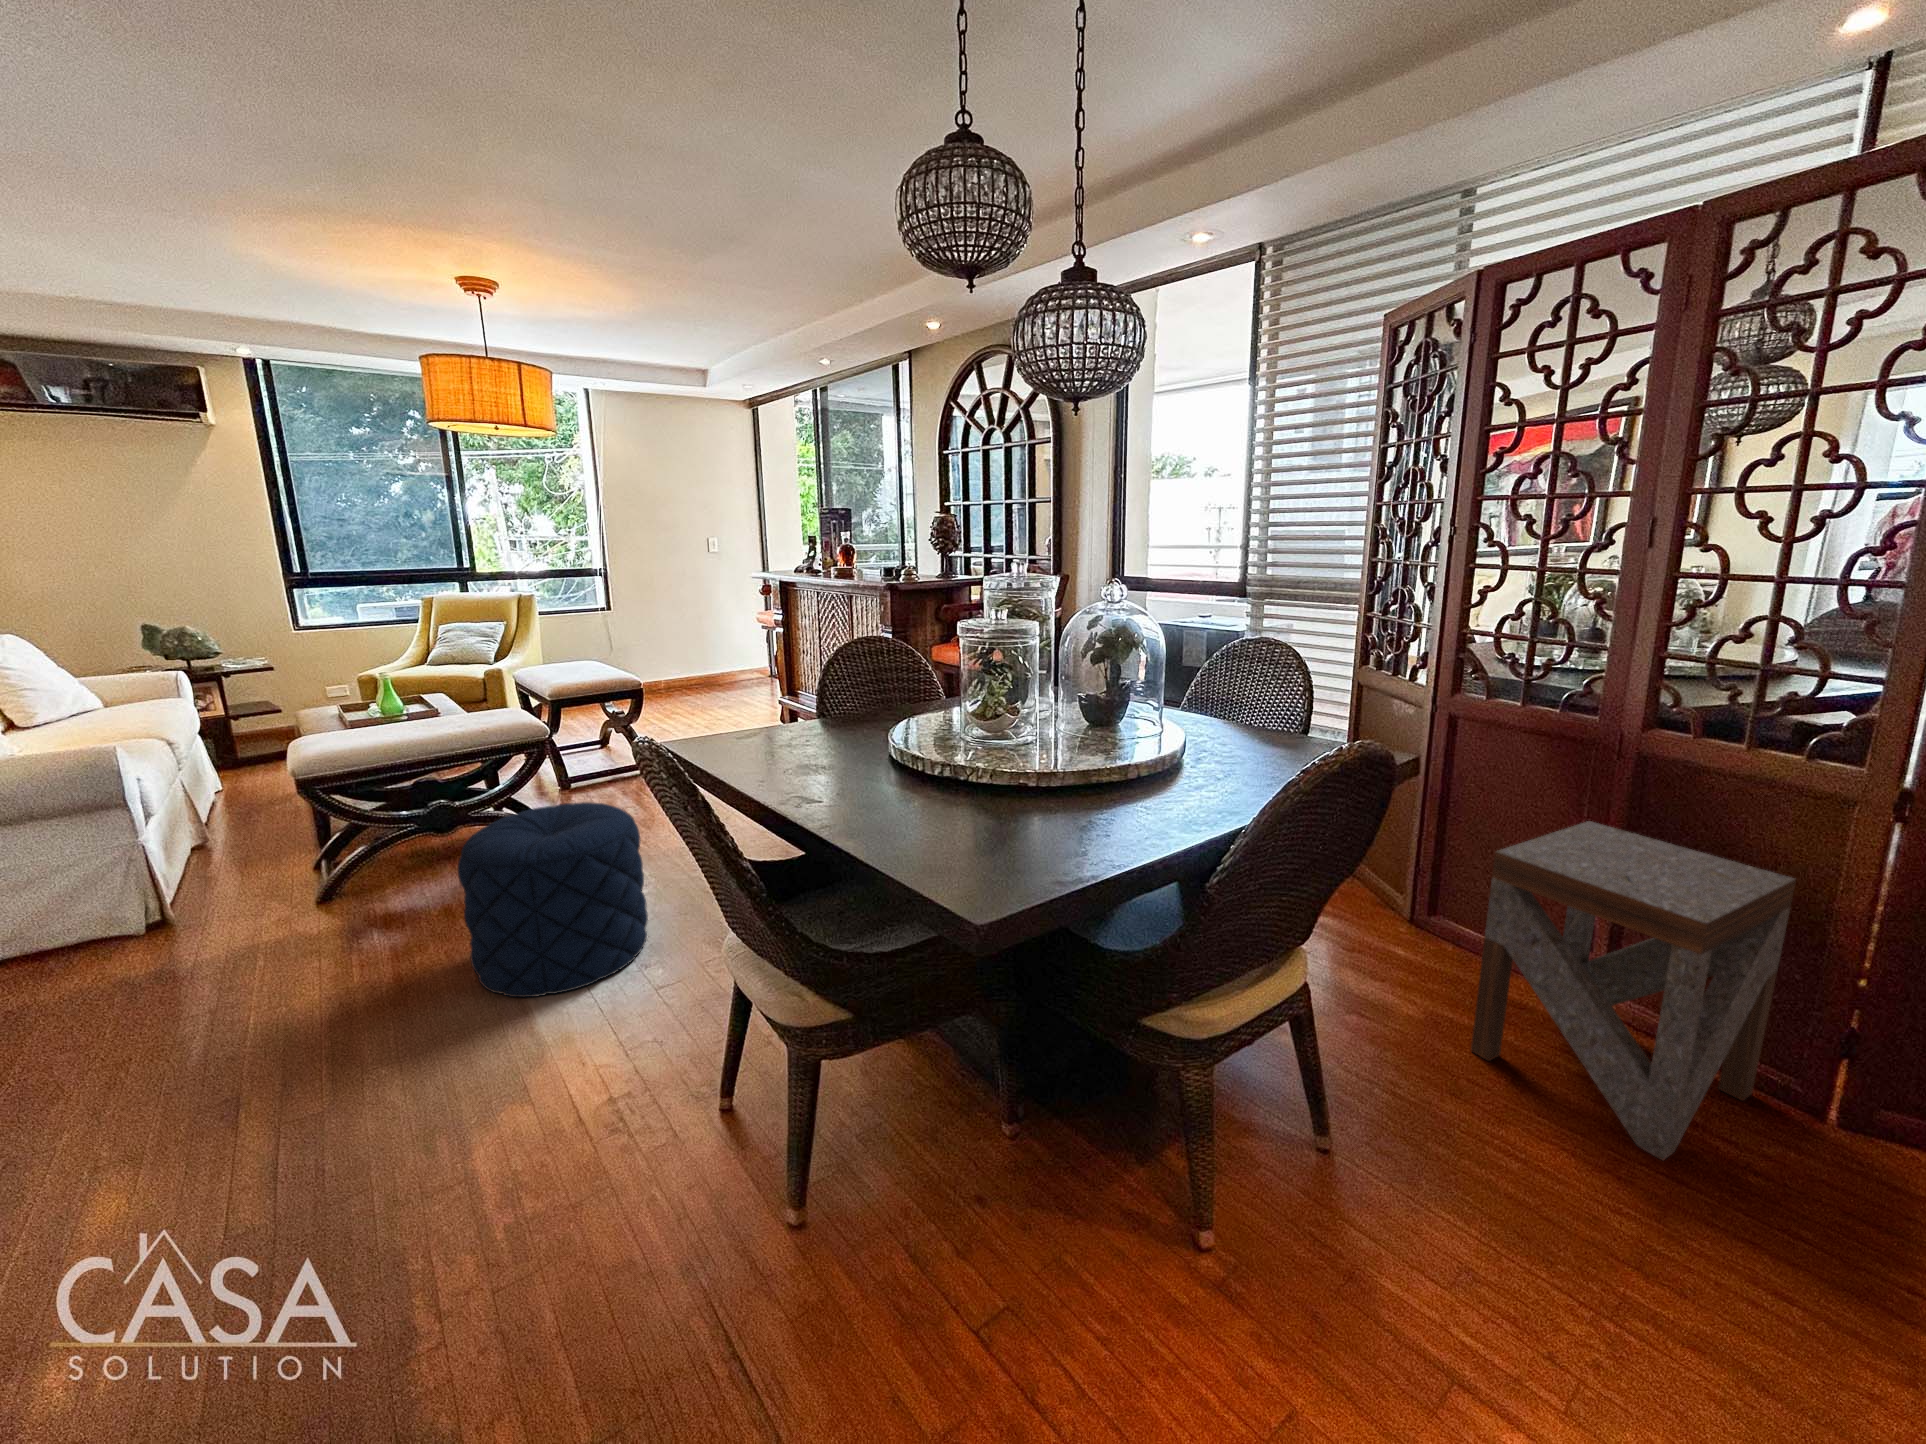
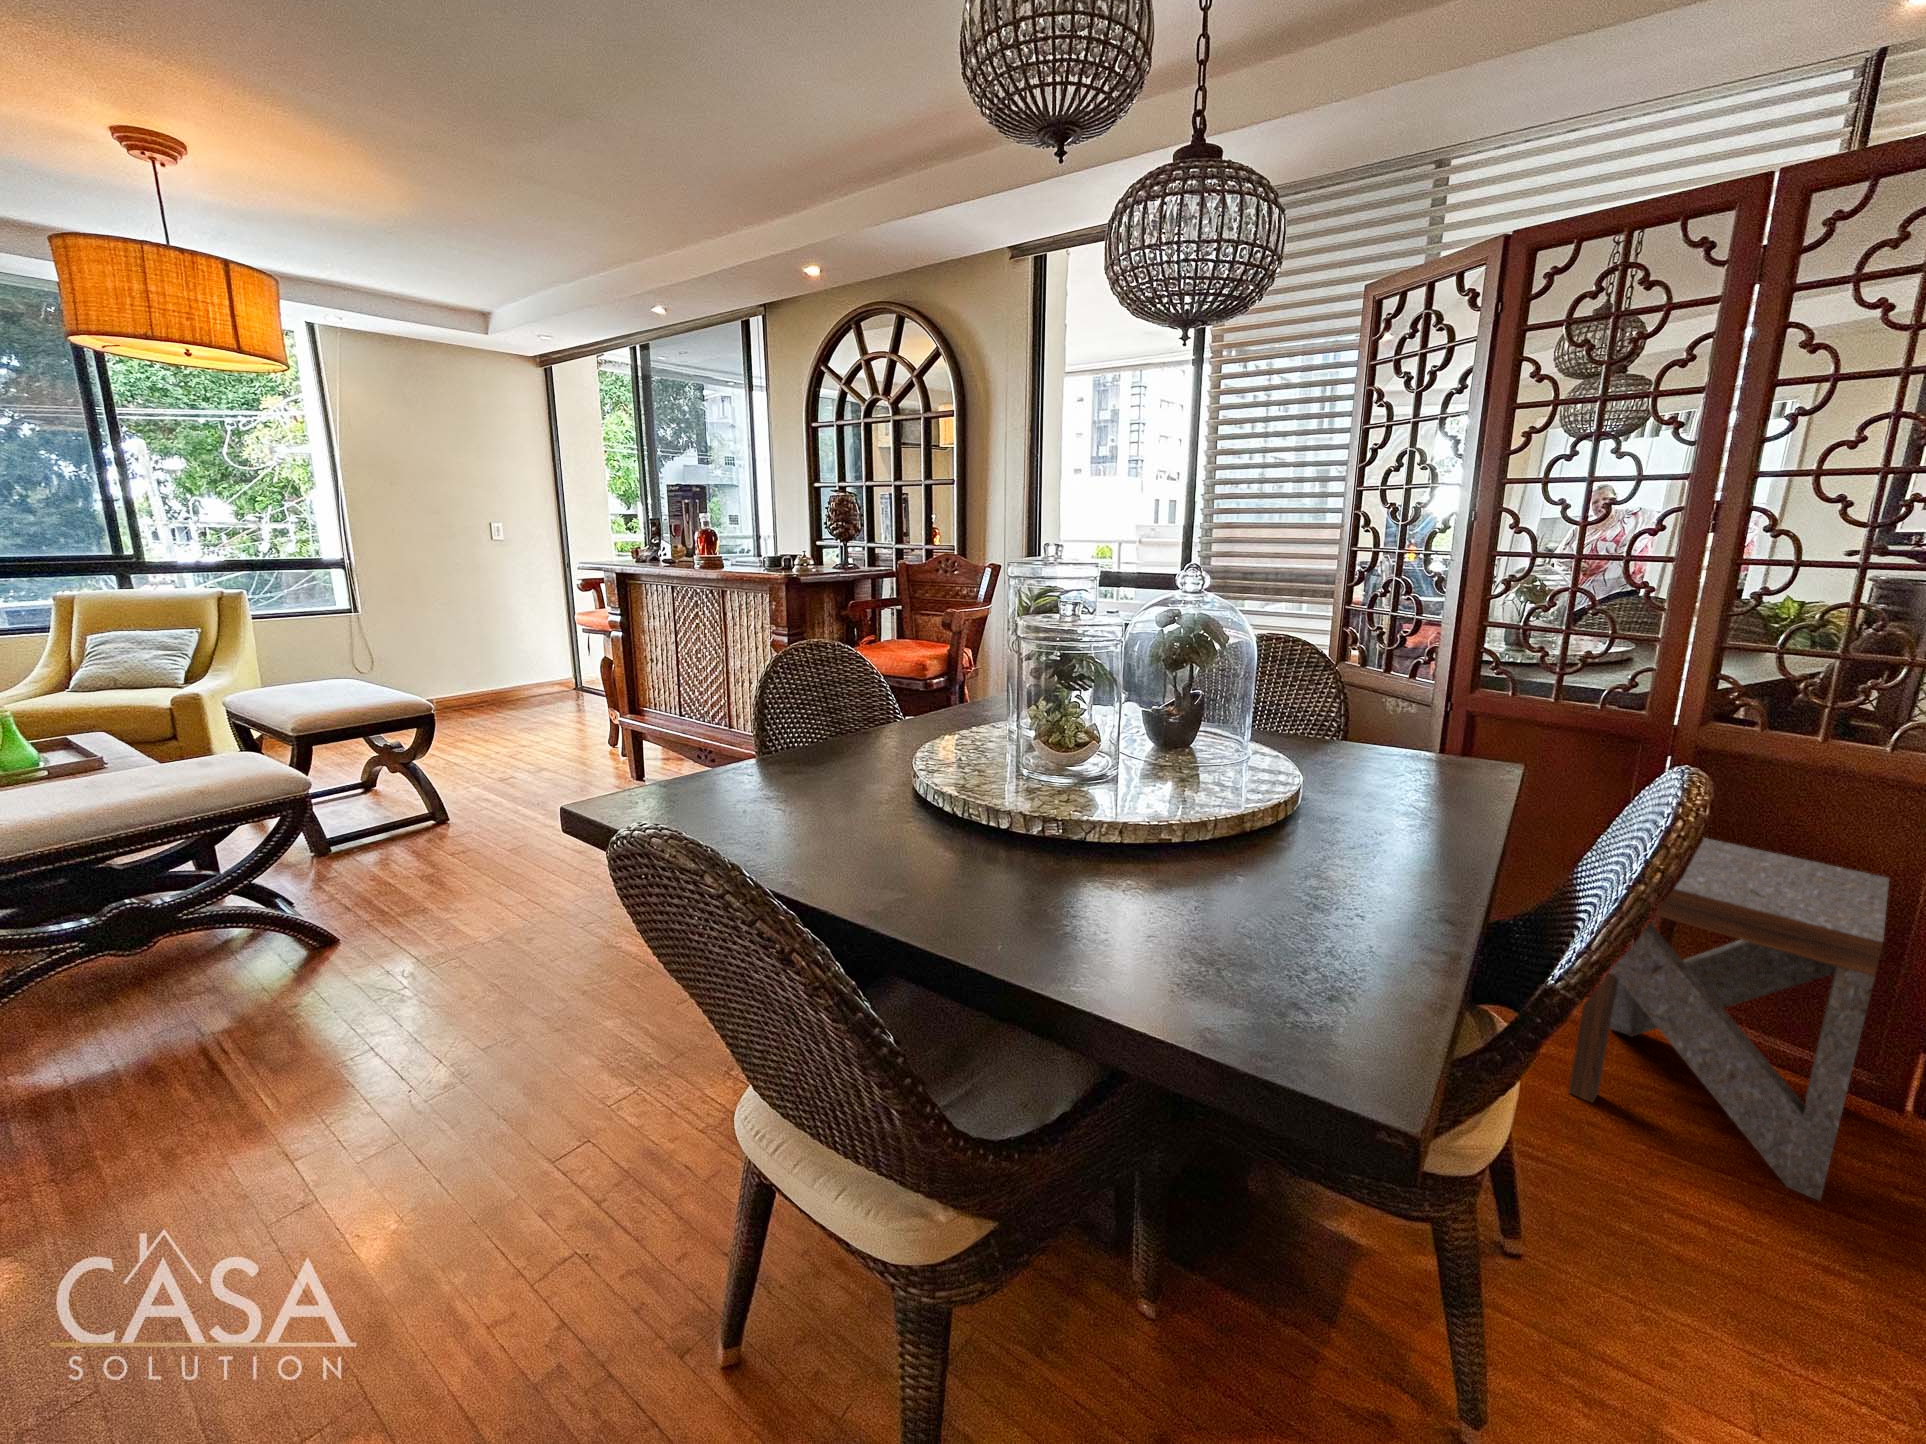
pouf: present [458,802,648,997] -> none [185,892,506,1216]

